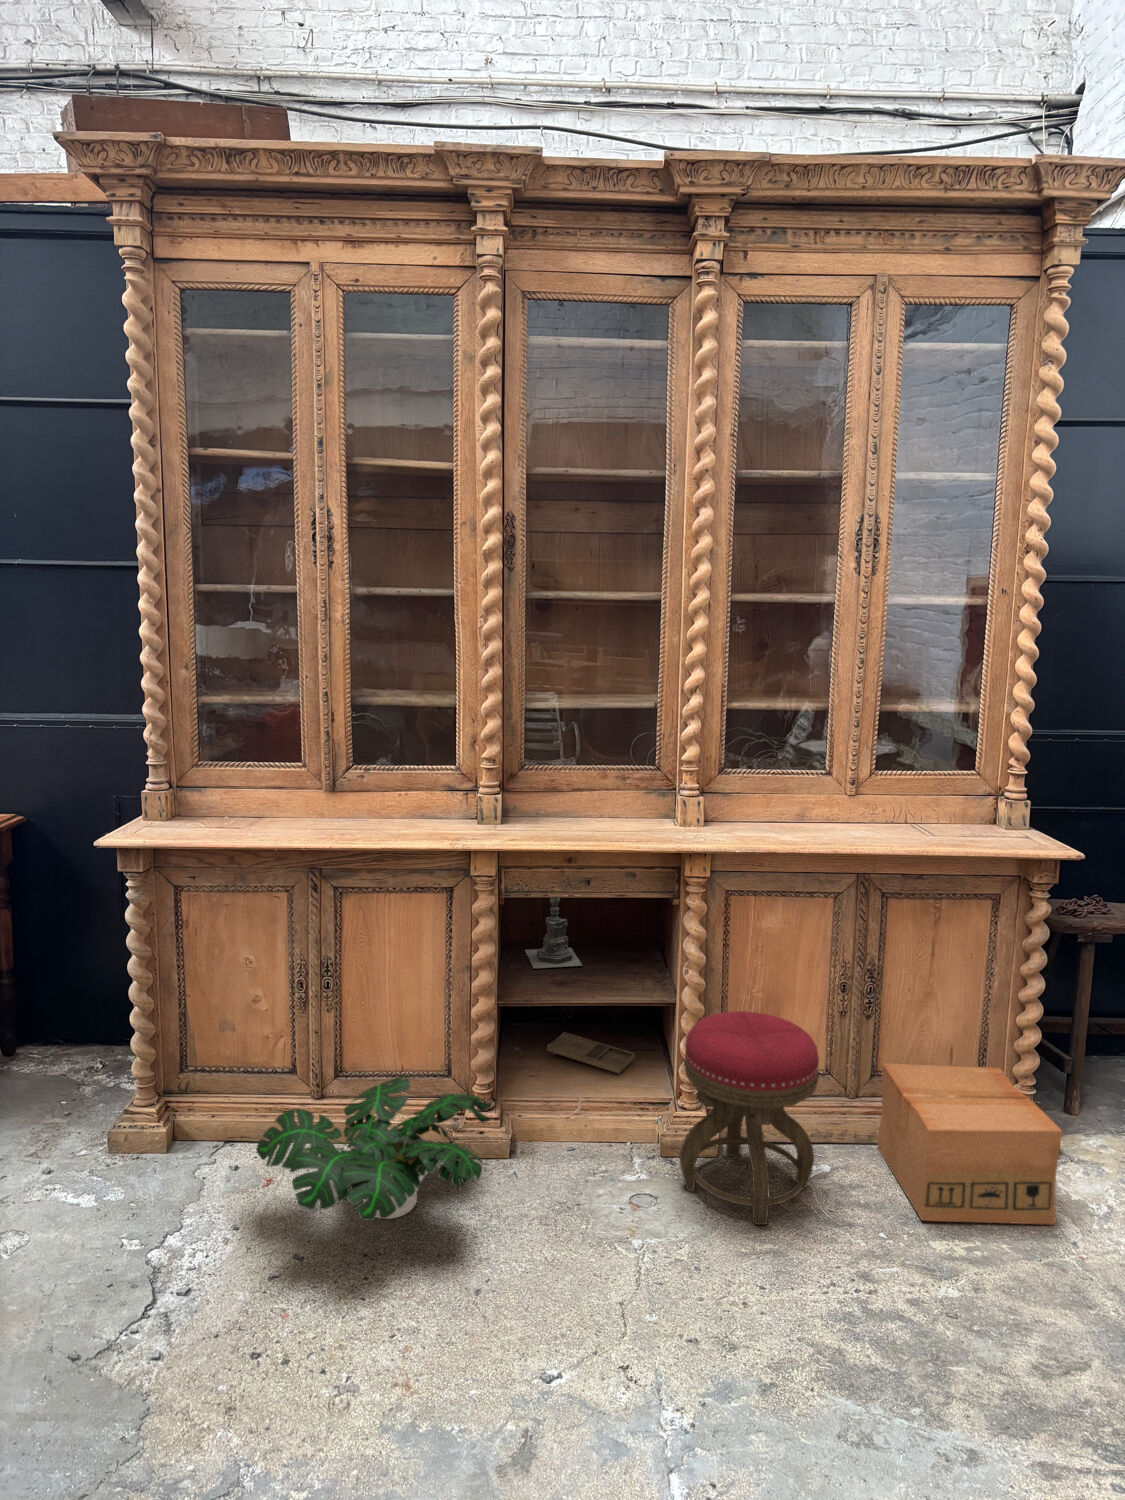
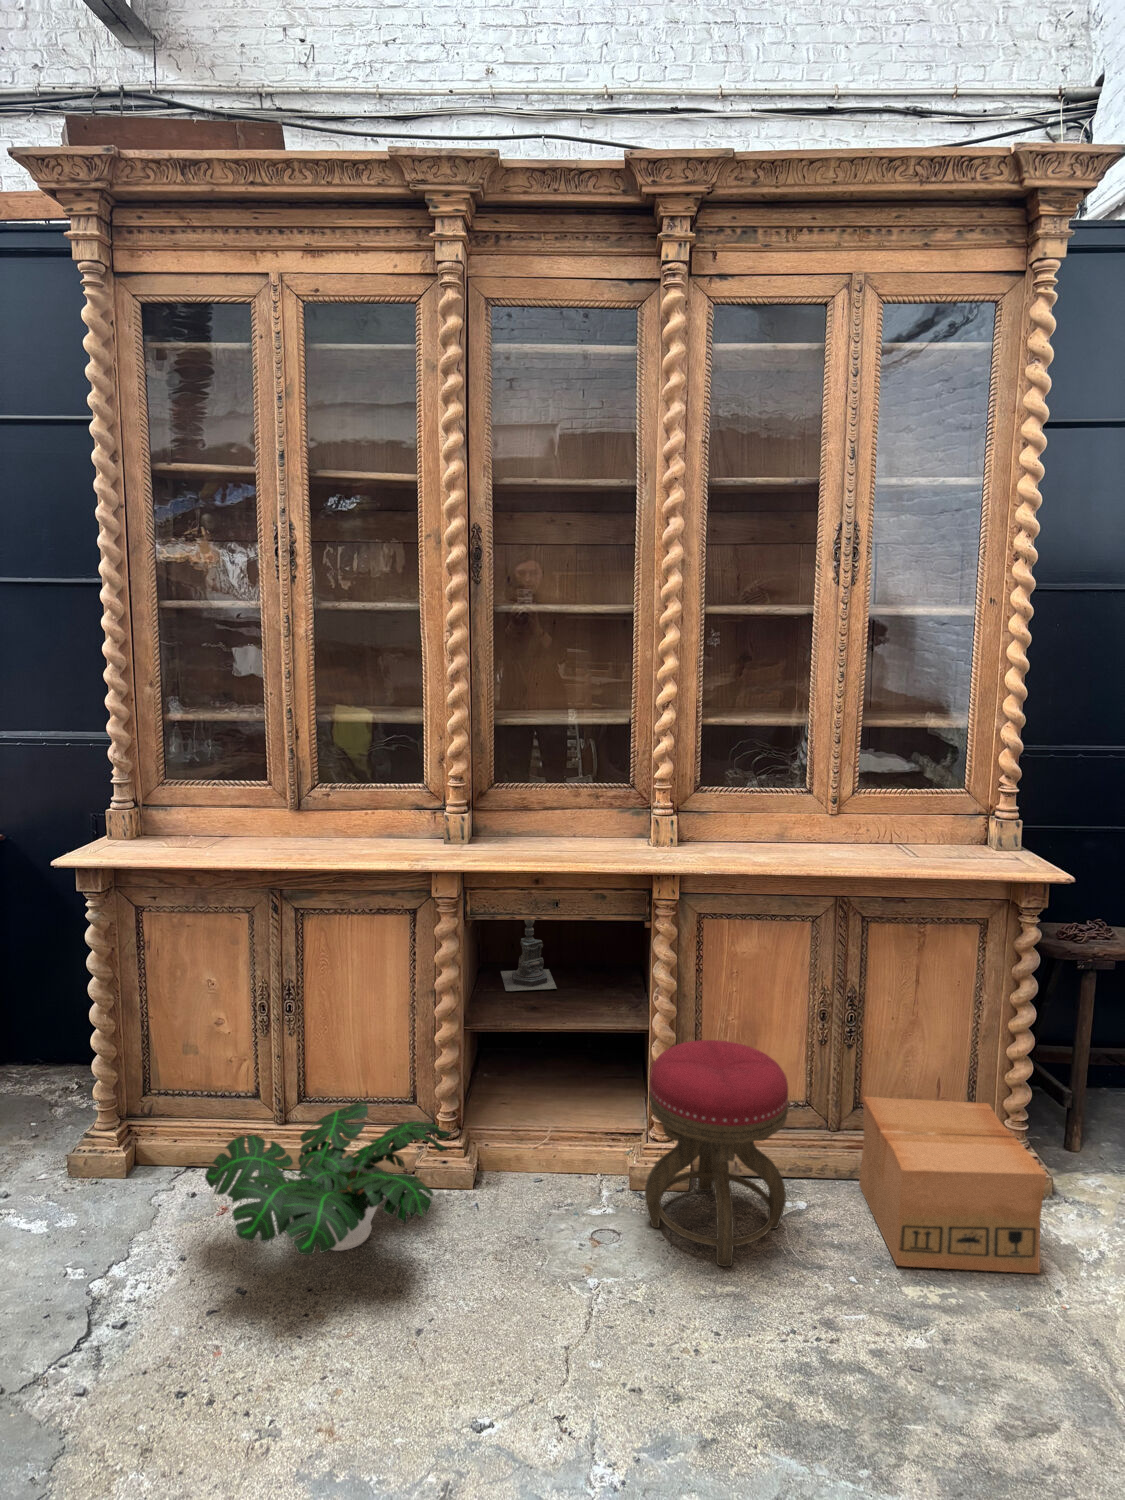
tray: present [547,1032,635,1074] -> none [520,1057,610,1102]

